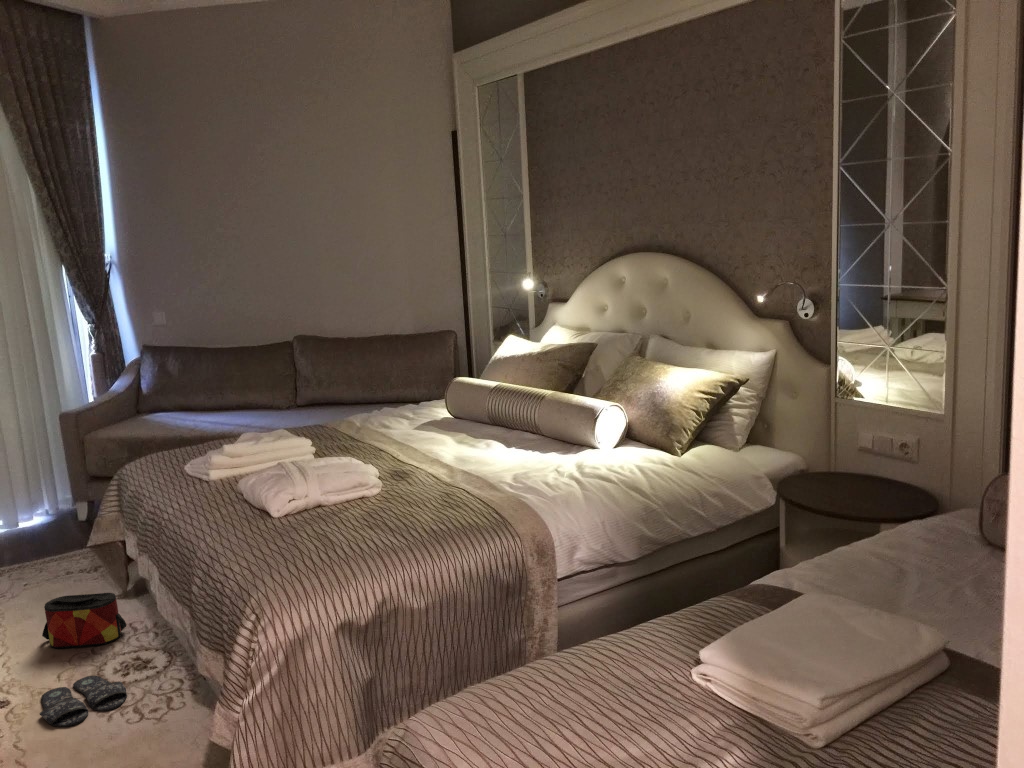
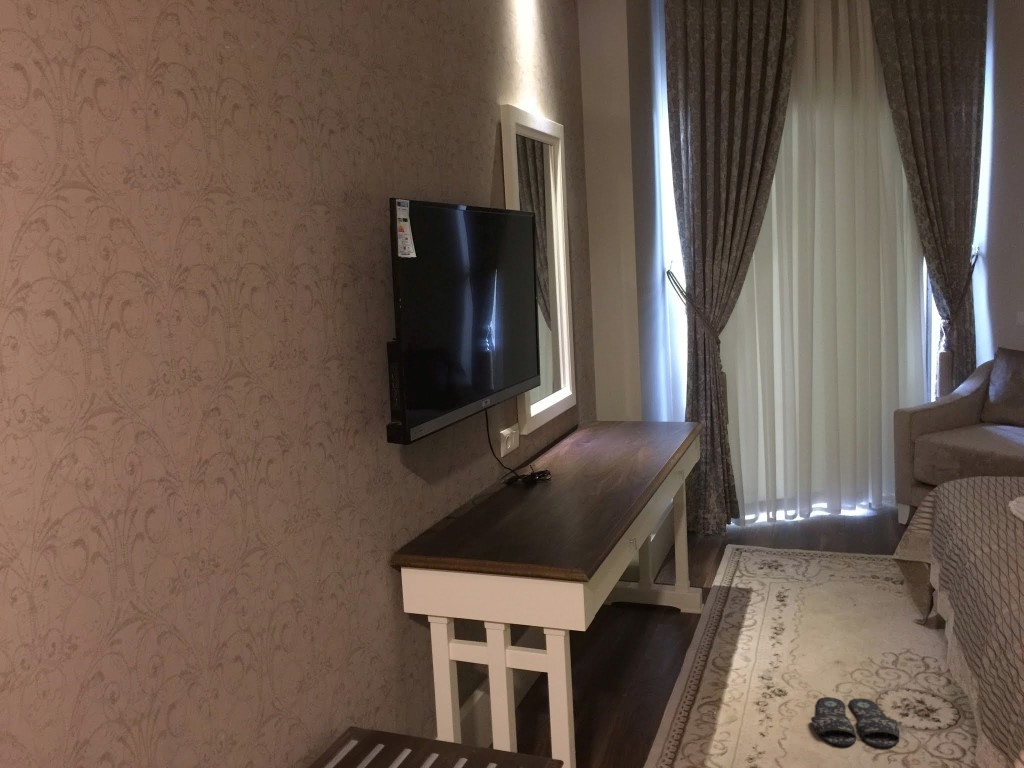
bag: present [42,593,126,649] -> none [833,604,918,671]

